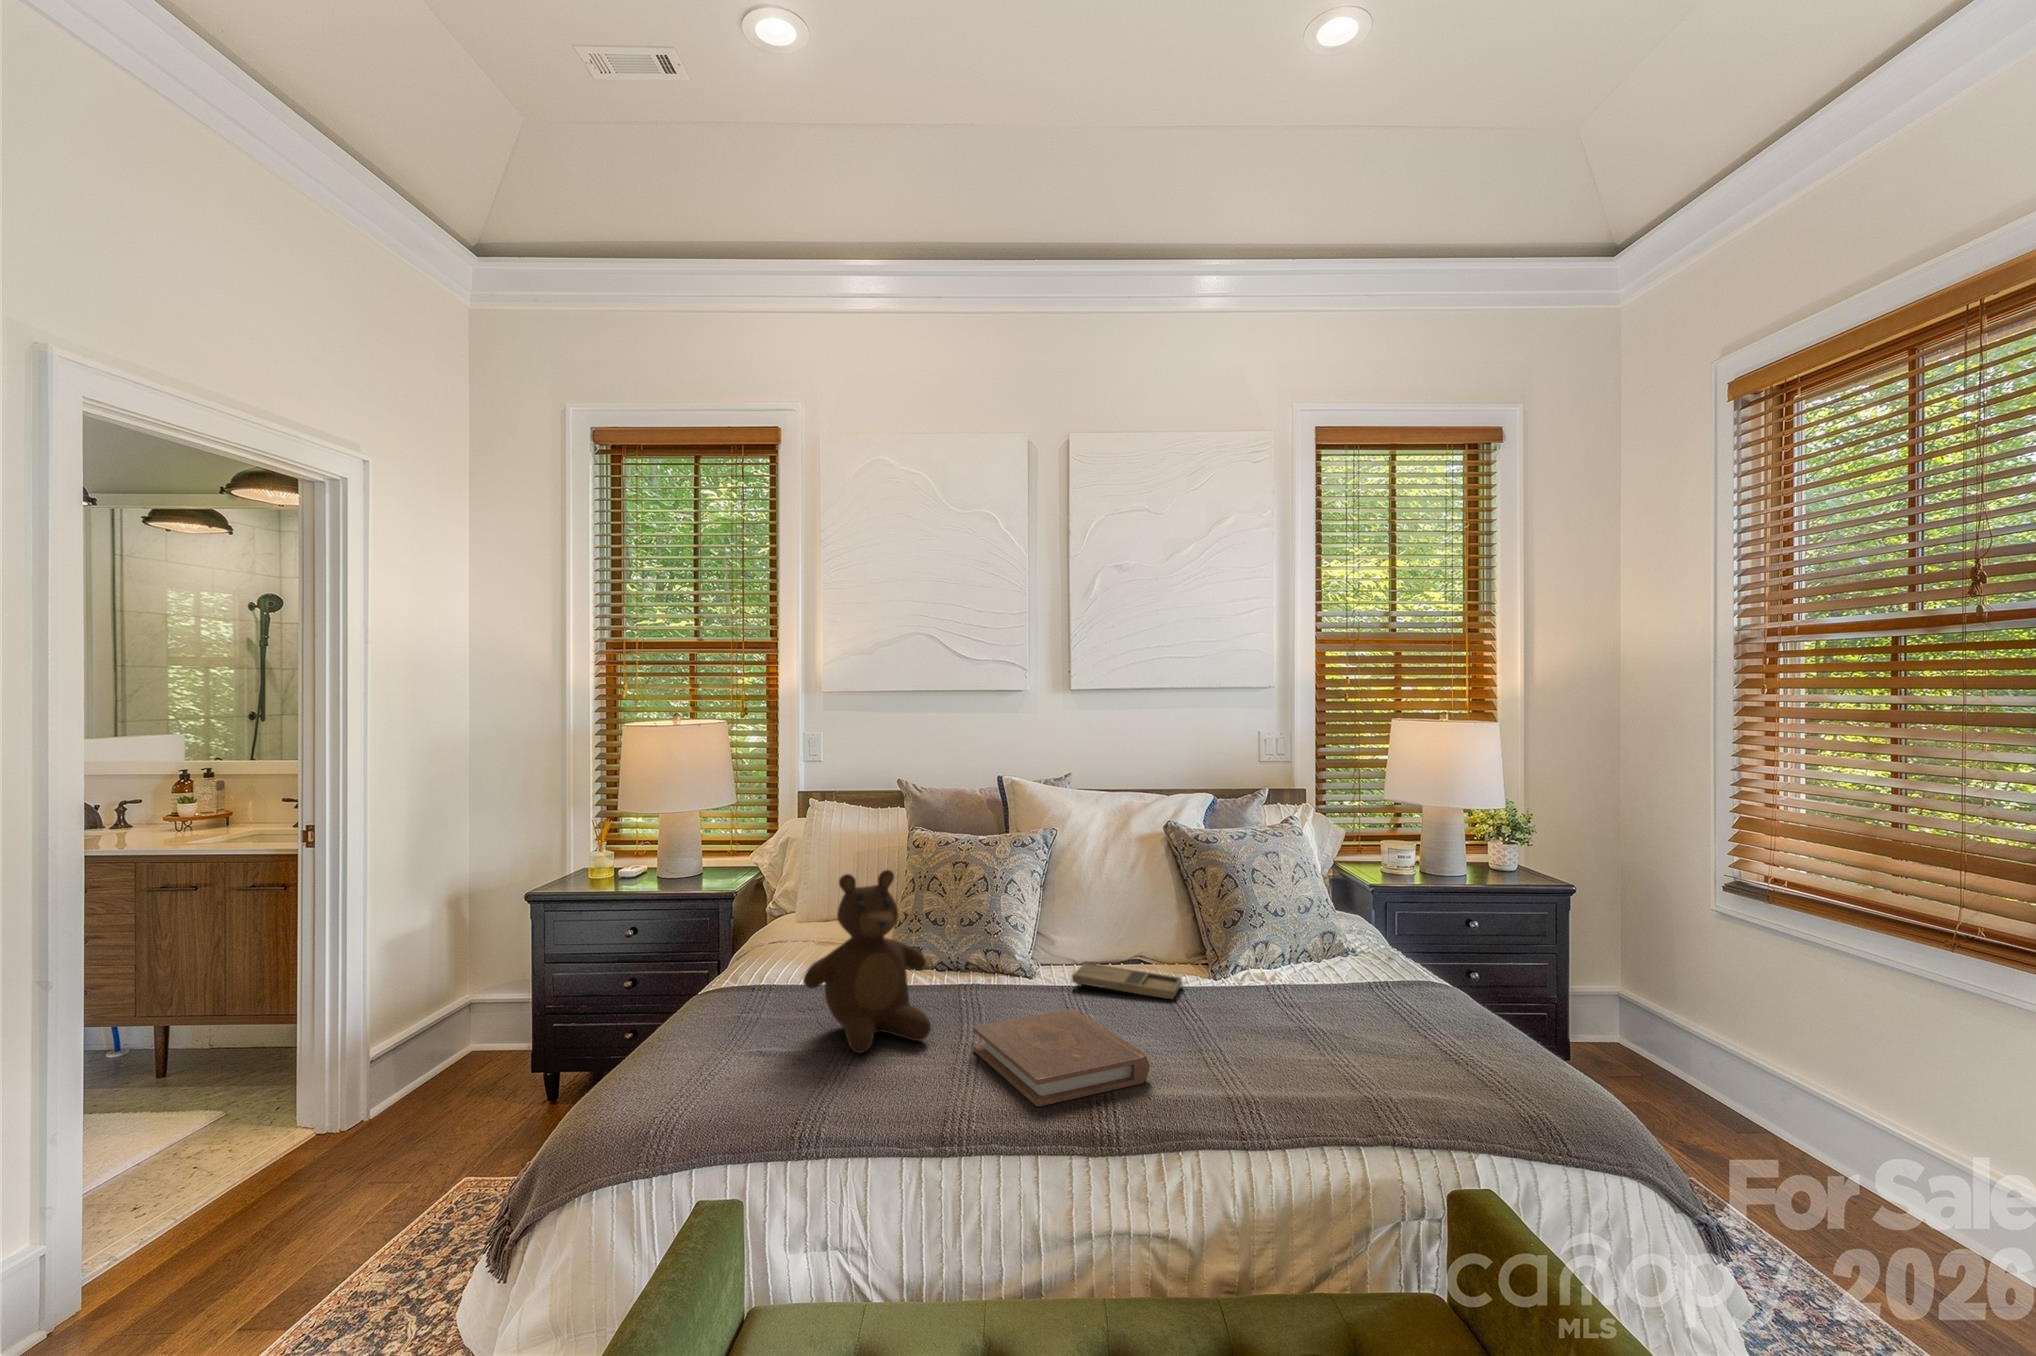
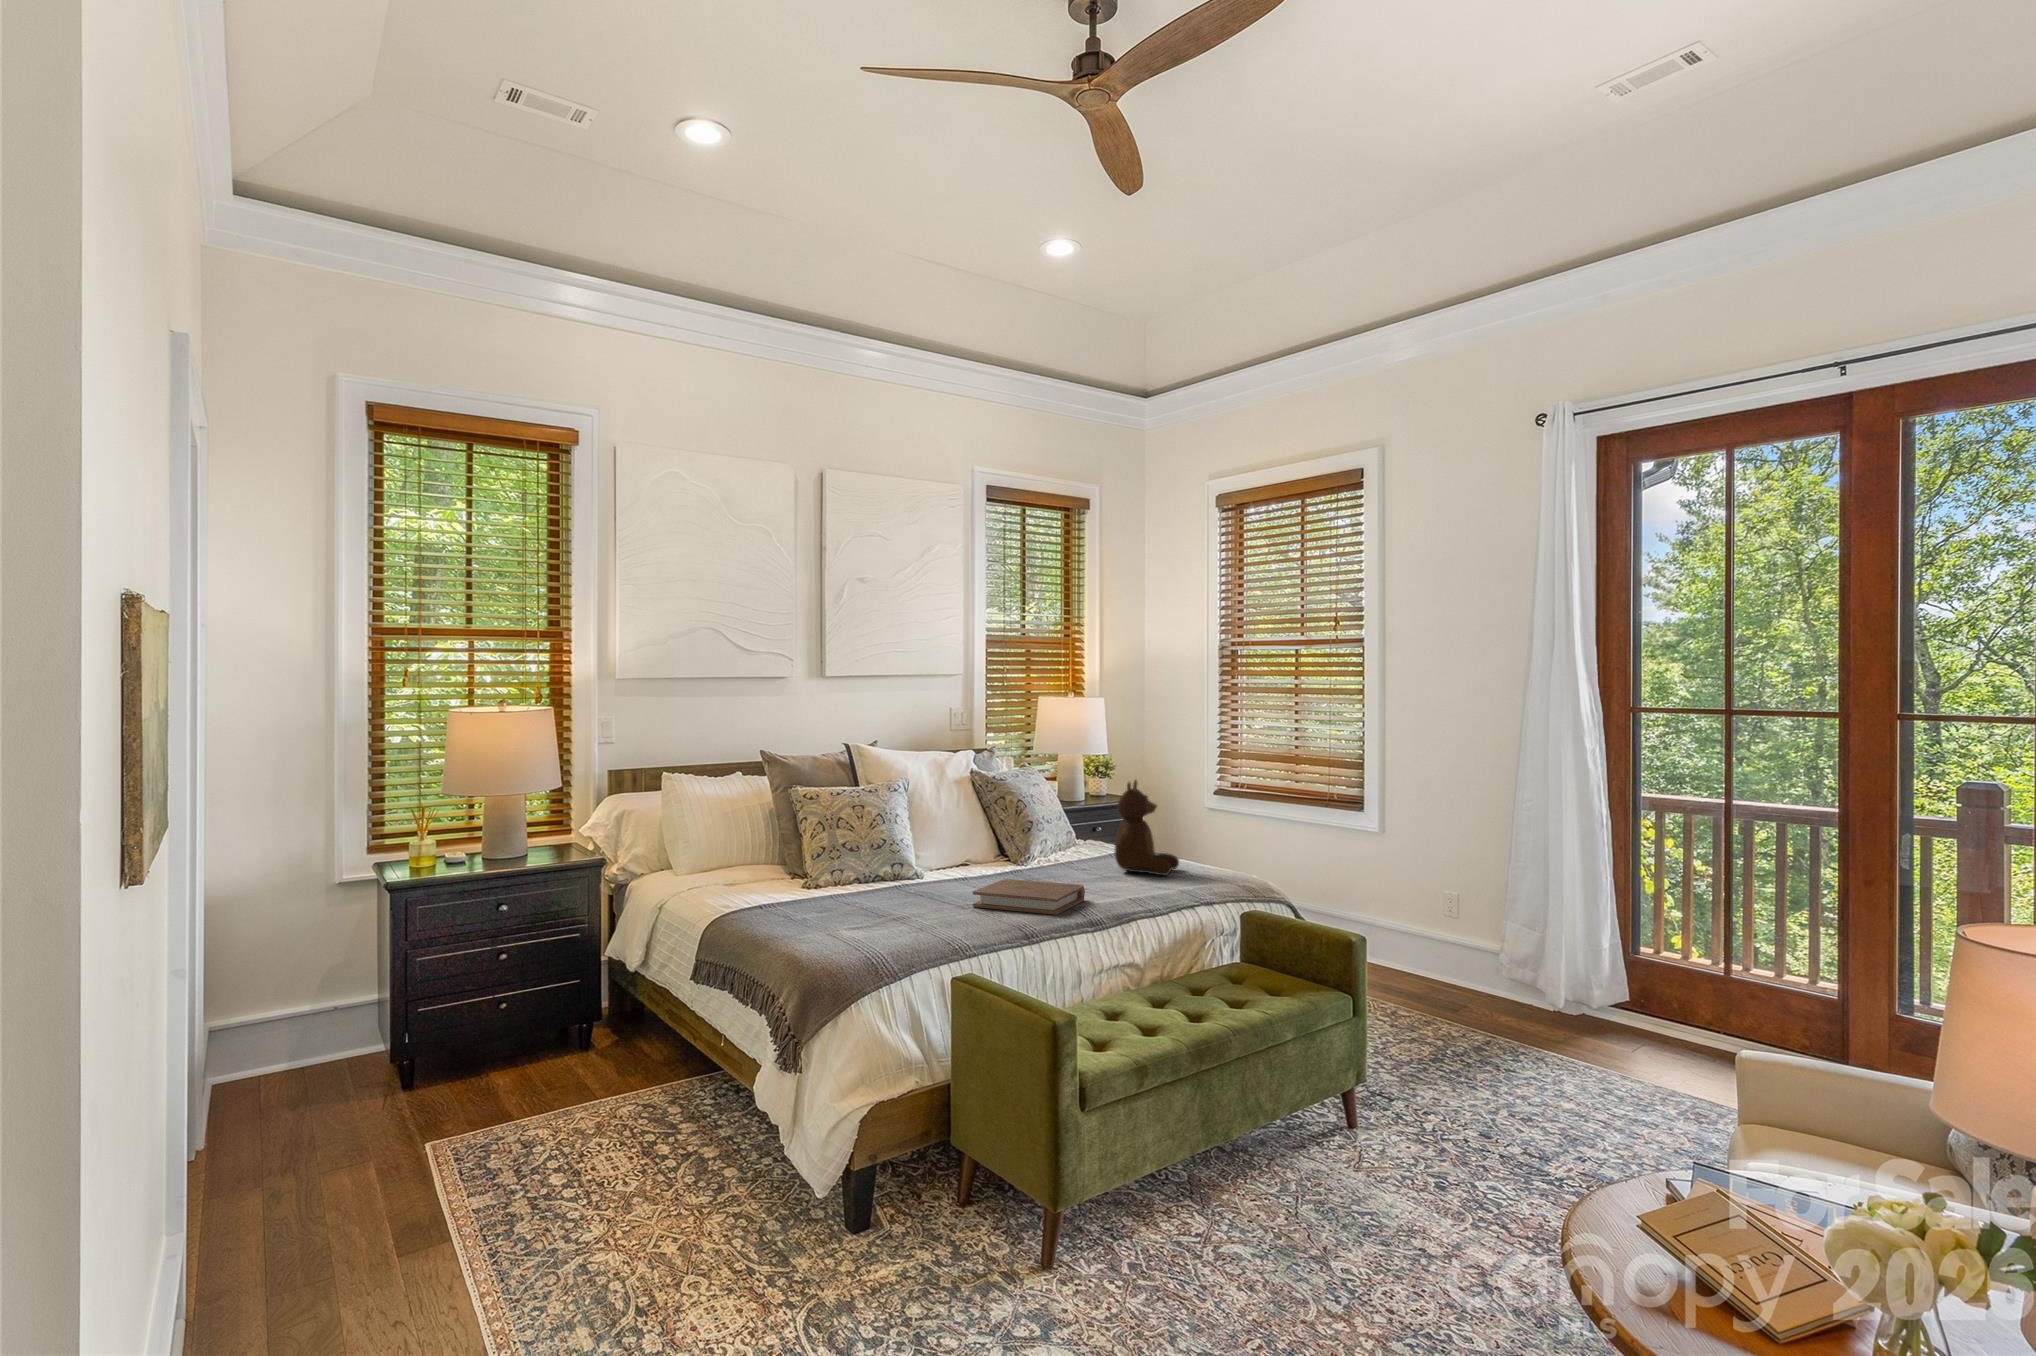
teddy bear: present [803,870,931,1053] -> present [1115,780,1179,875]
tray: present [1071,962,1182,999] -> none [951,865,1026,880]

